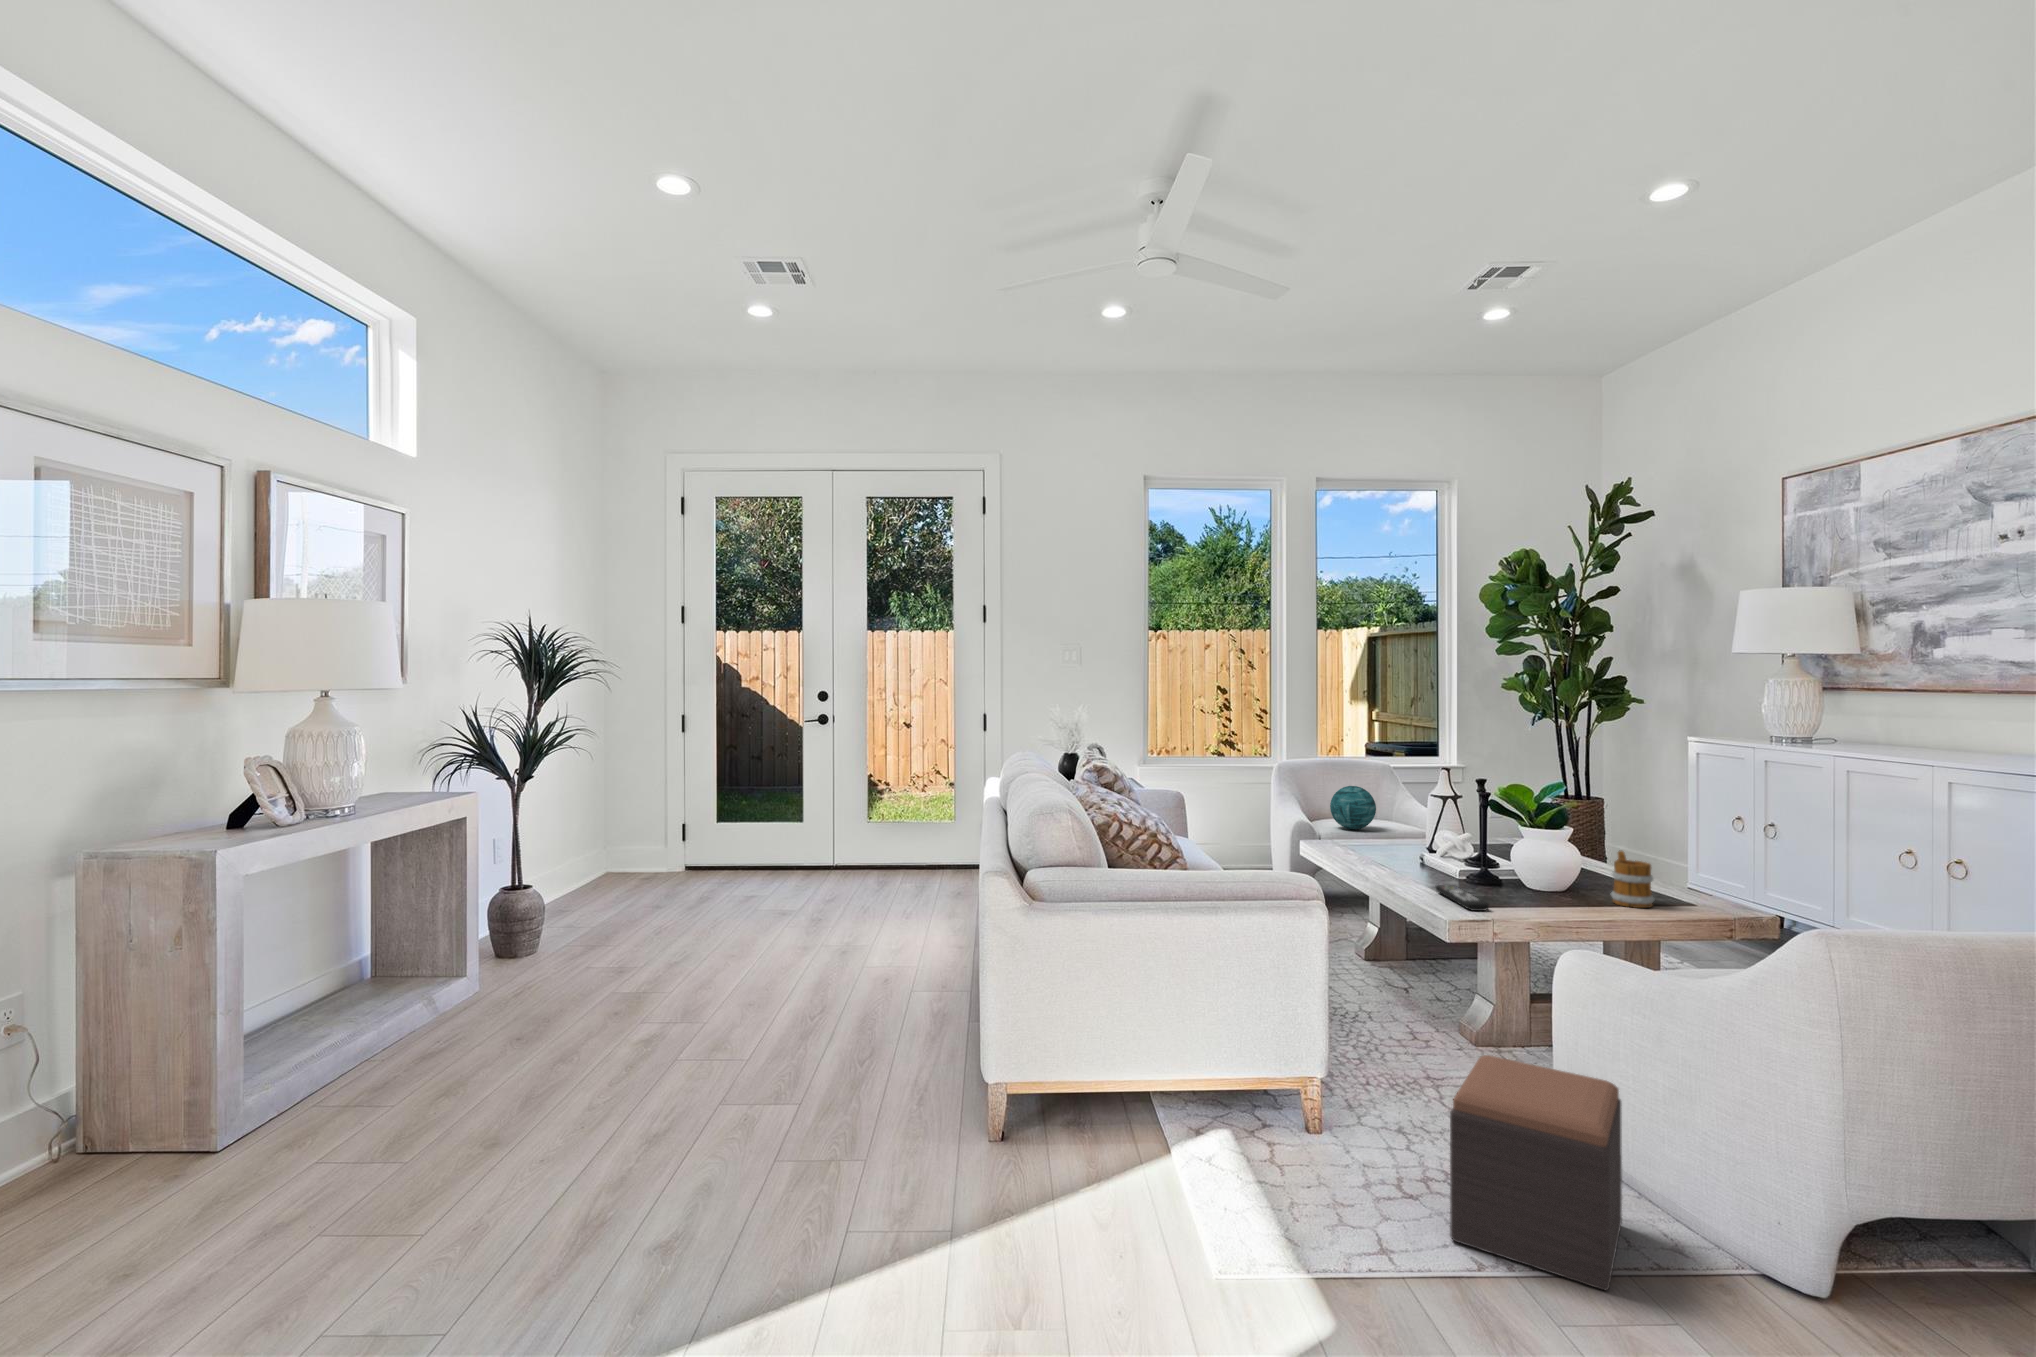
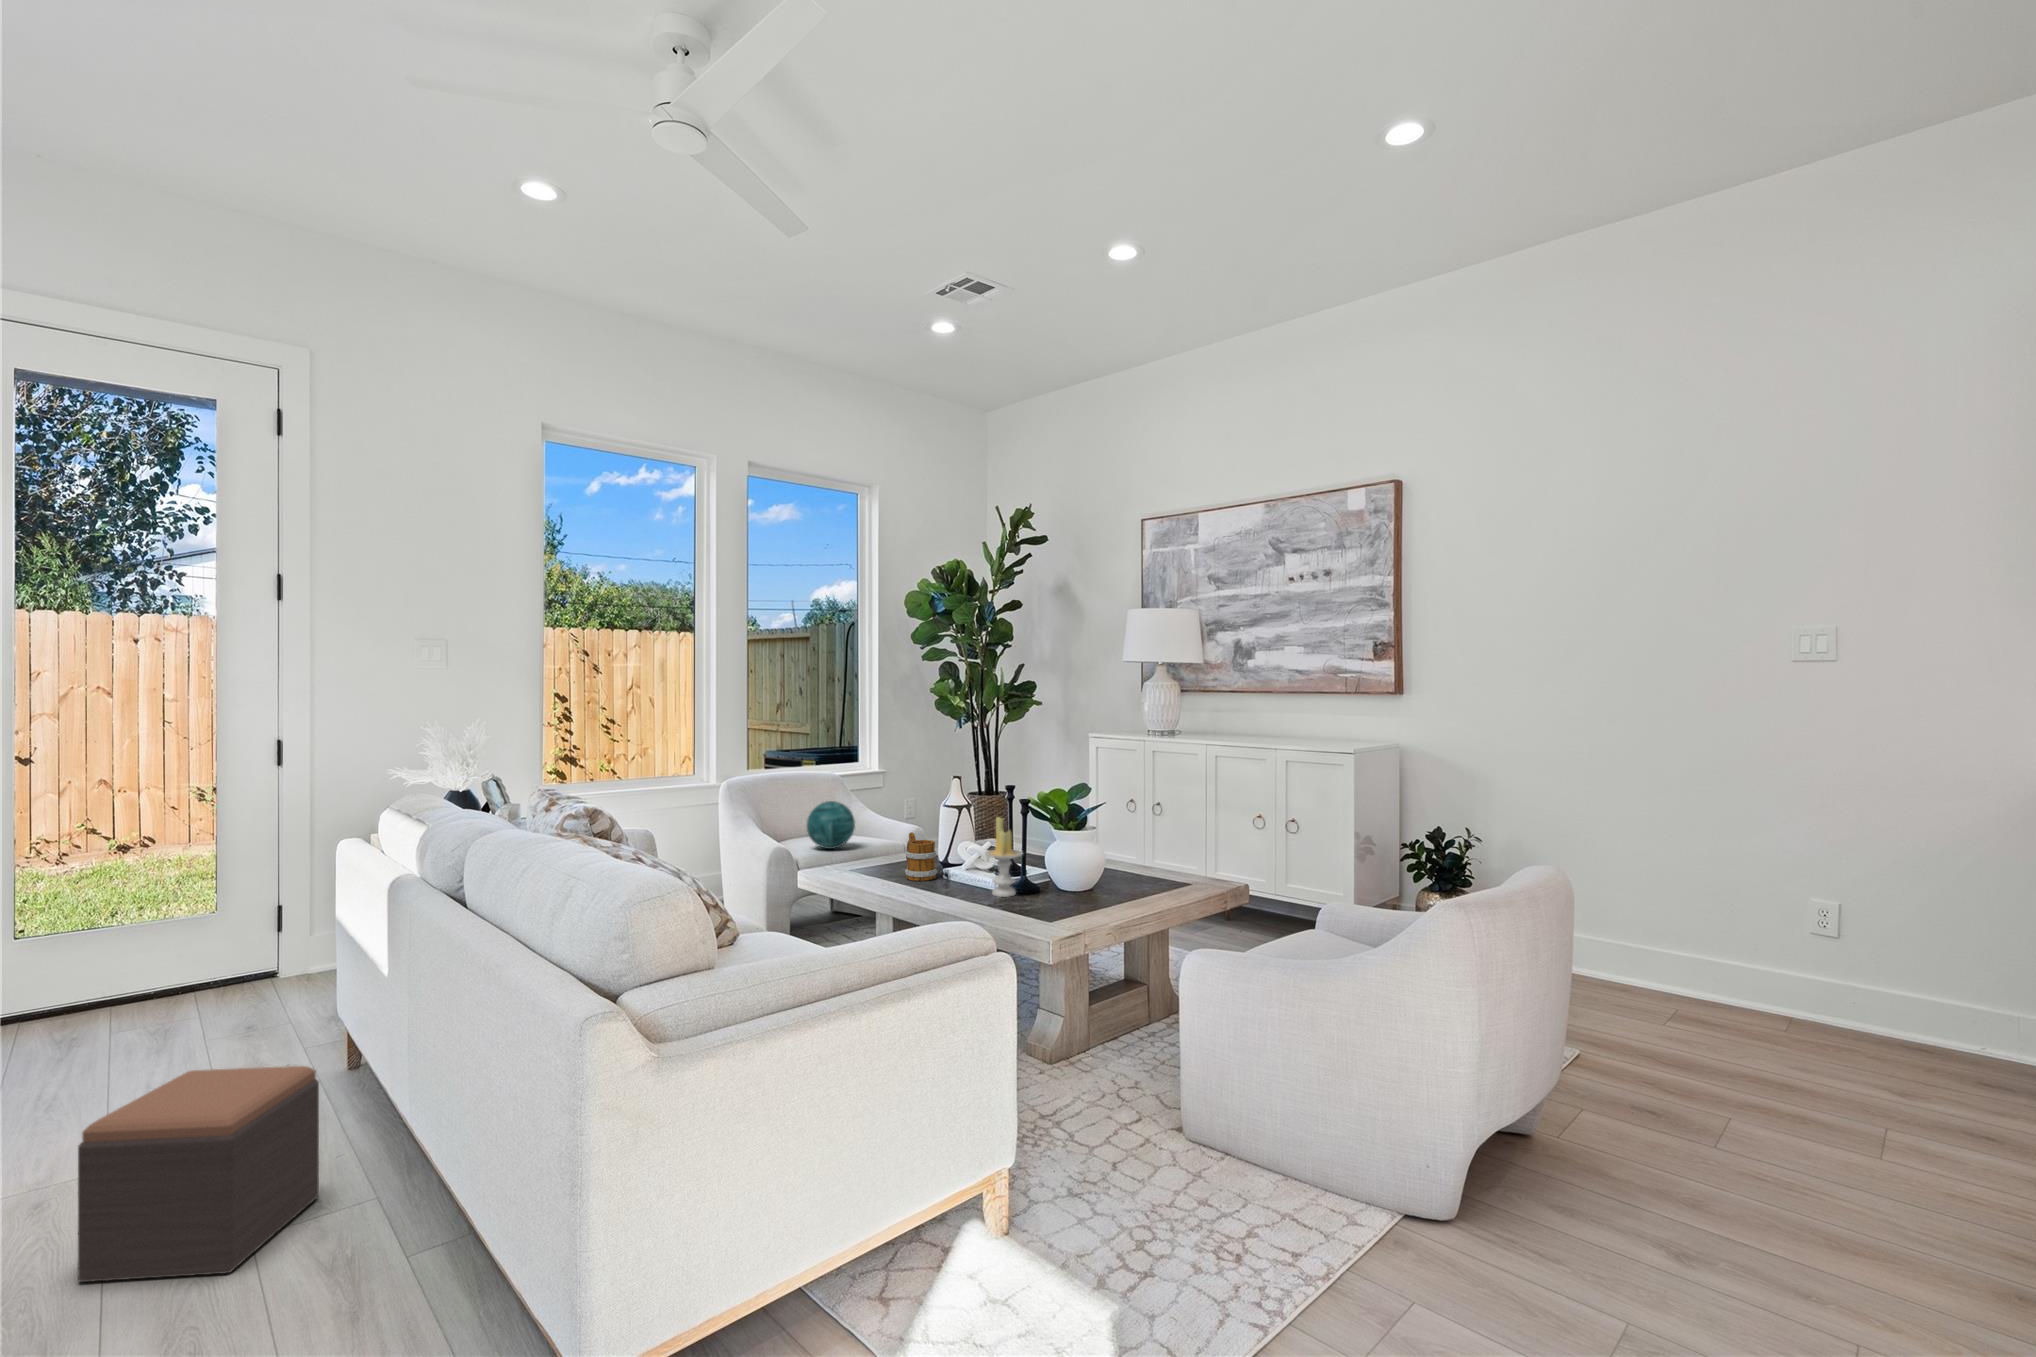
candle: none [1436,807,1478,884] -> present [985,817,1023,897]
mug: present [1611,851,1655,908] -> present [905,832,937,881]
remote control: present [1436,885,1489,911] -> none [1006,900,1076,925]
footstool: present [1450,1055,1622,1290] -> present [78,1066,319,1282]

